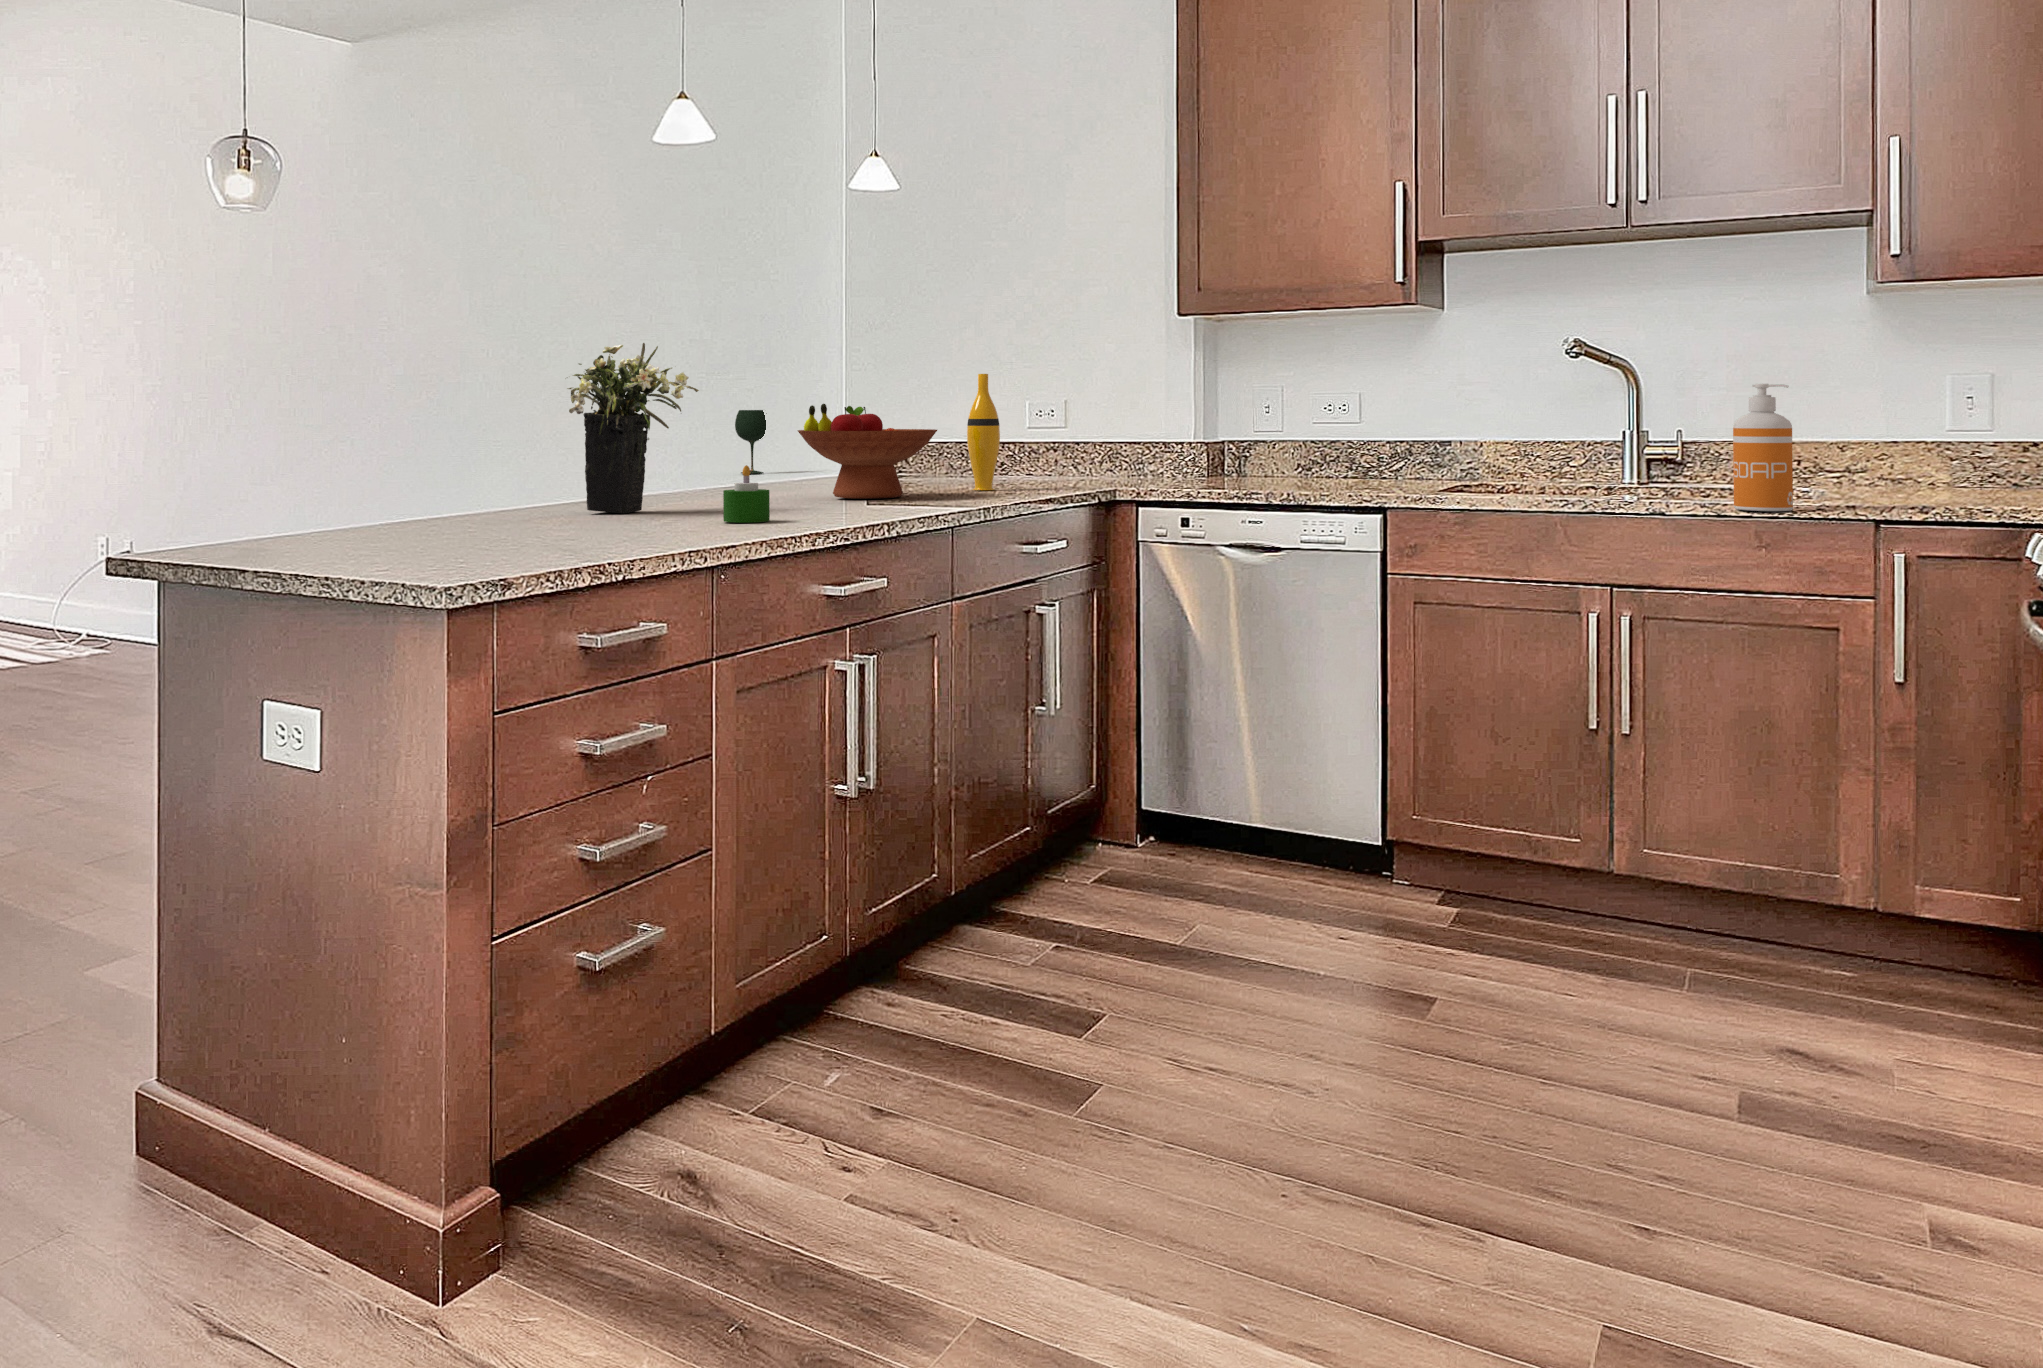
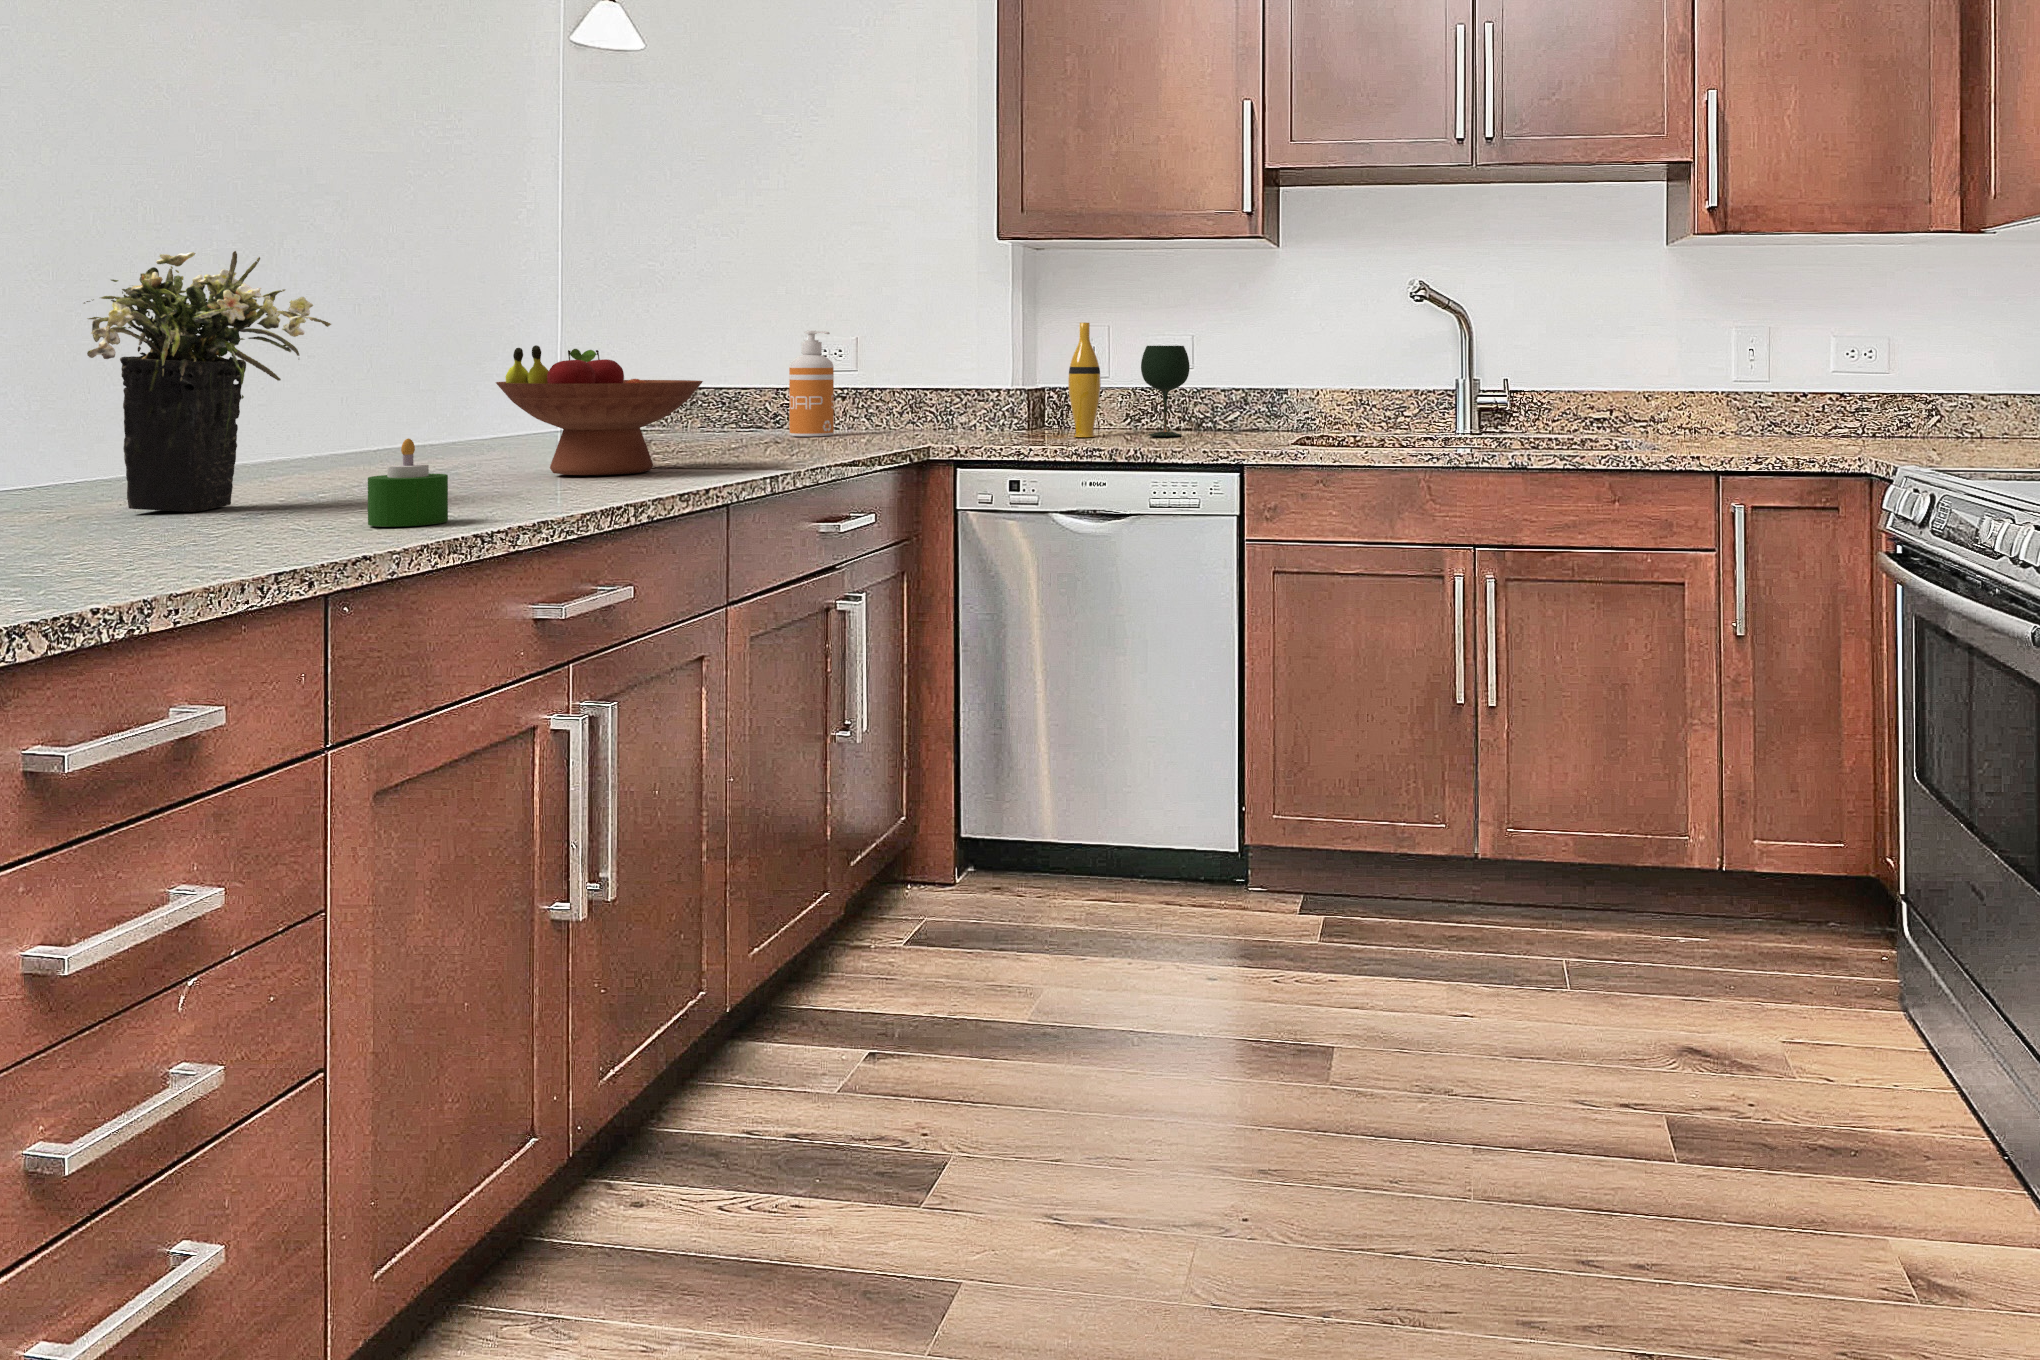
vase: present [967,374,1000,490] -> present [1068,323,1101,437]
soap dispenser: present [1733,384,1793,511] -> present [789,331,834,437]
wine glass: present [735,410,766,474] -> present [1141,346,1190,436]

